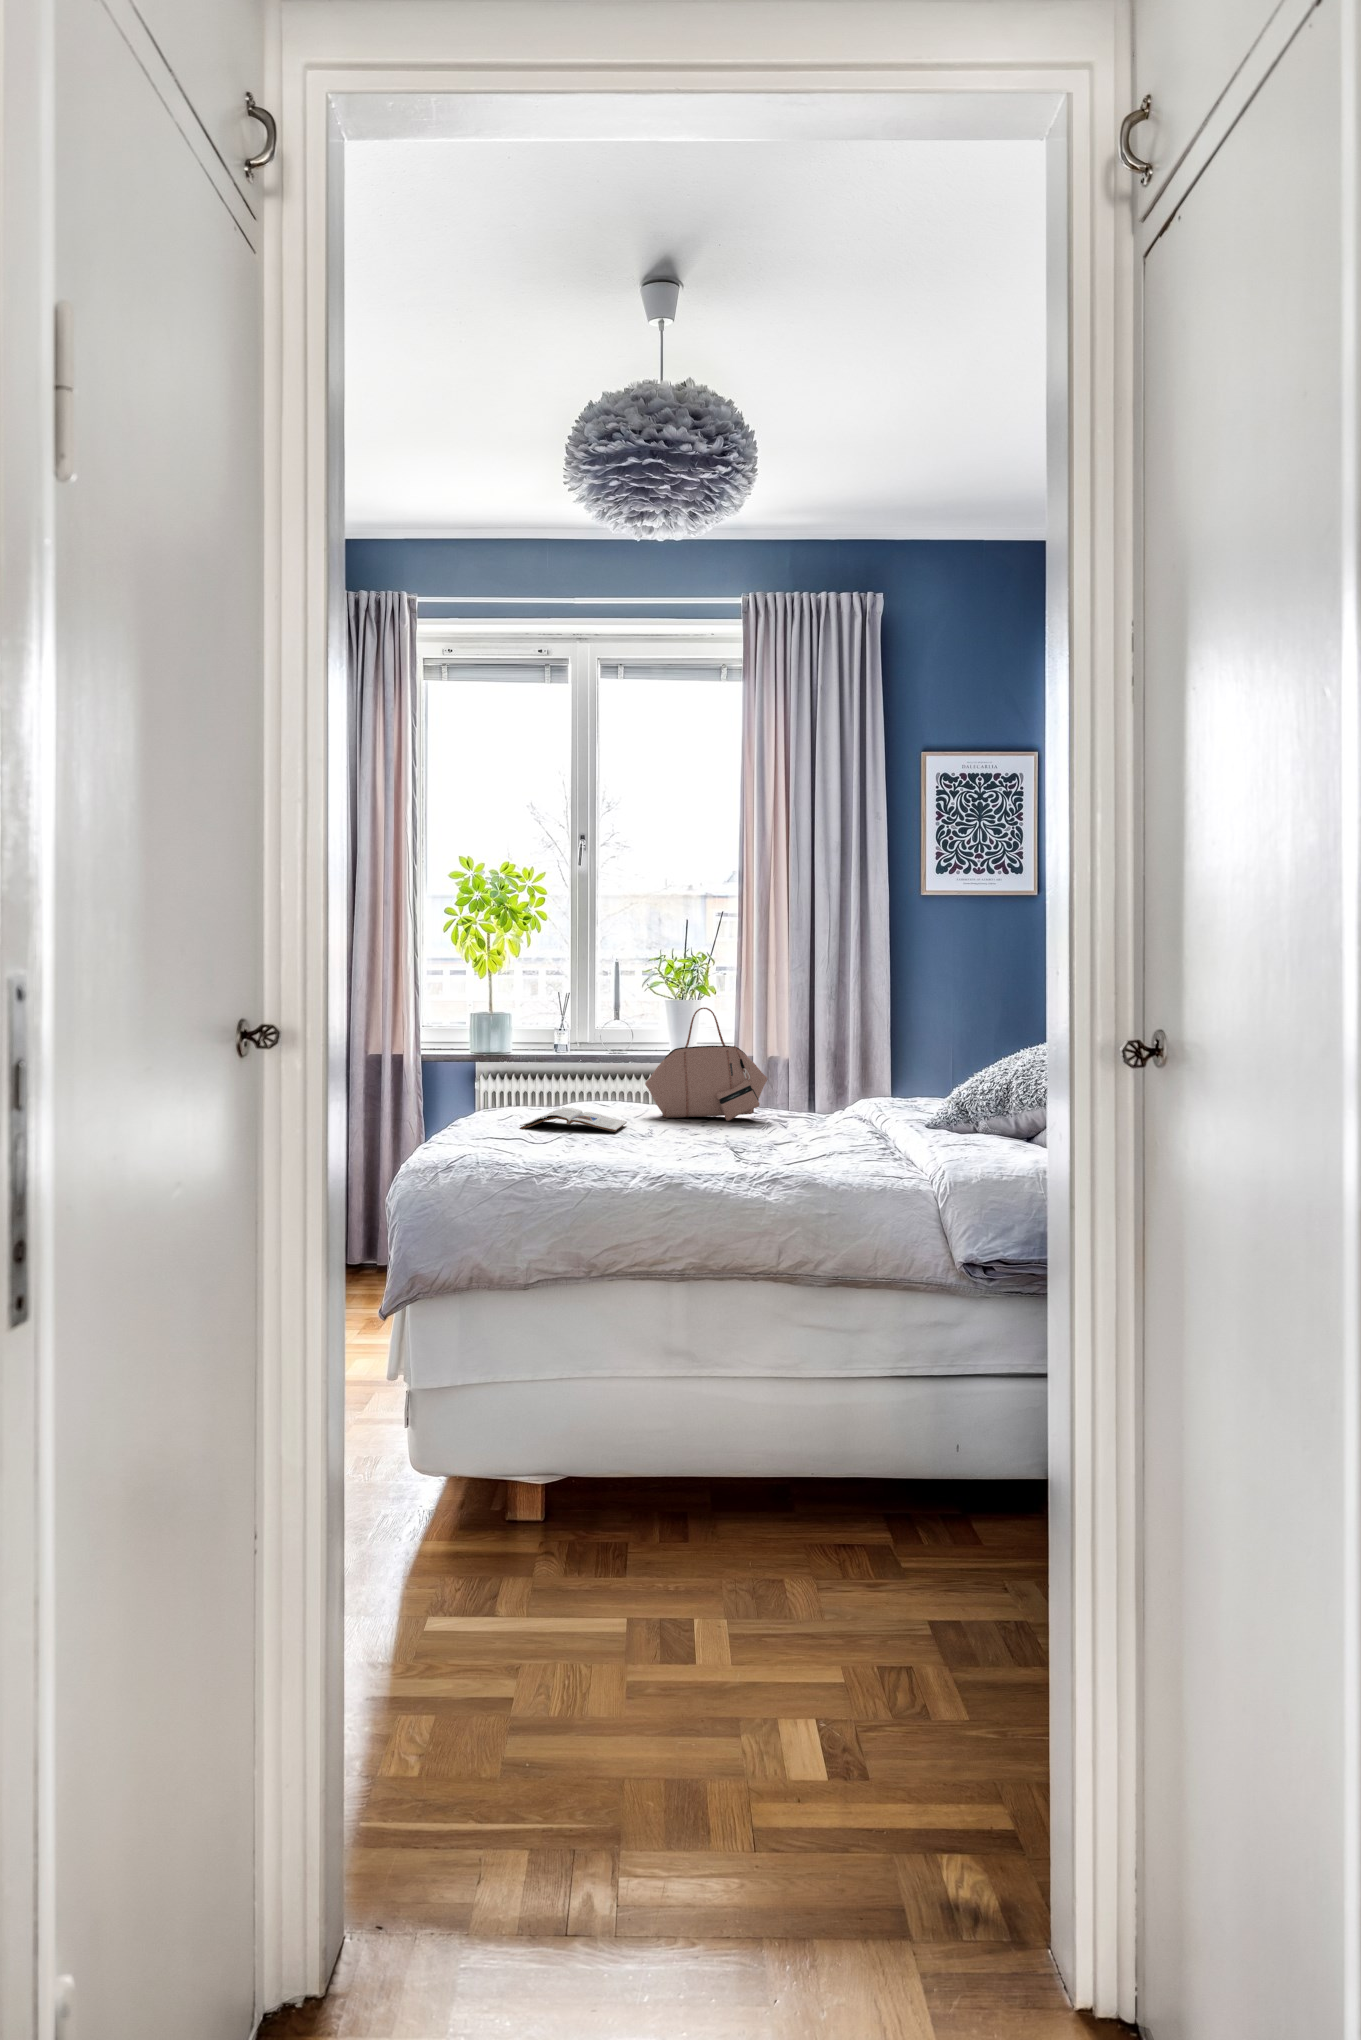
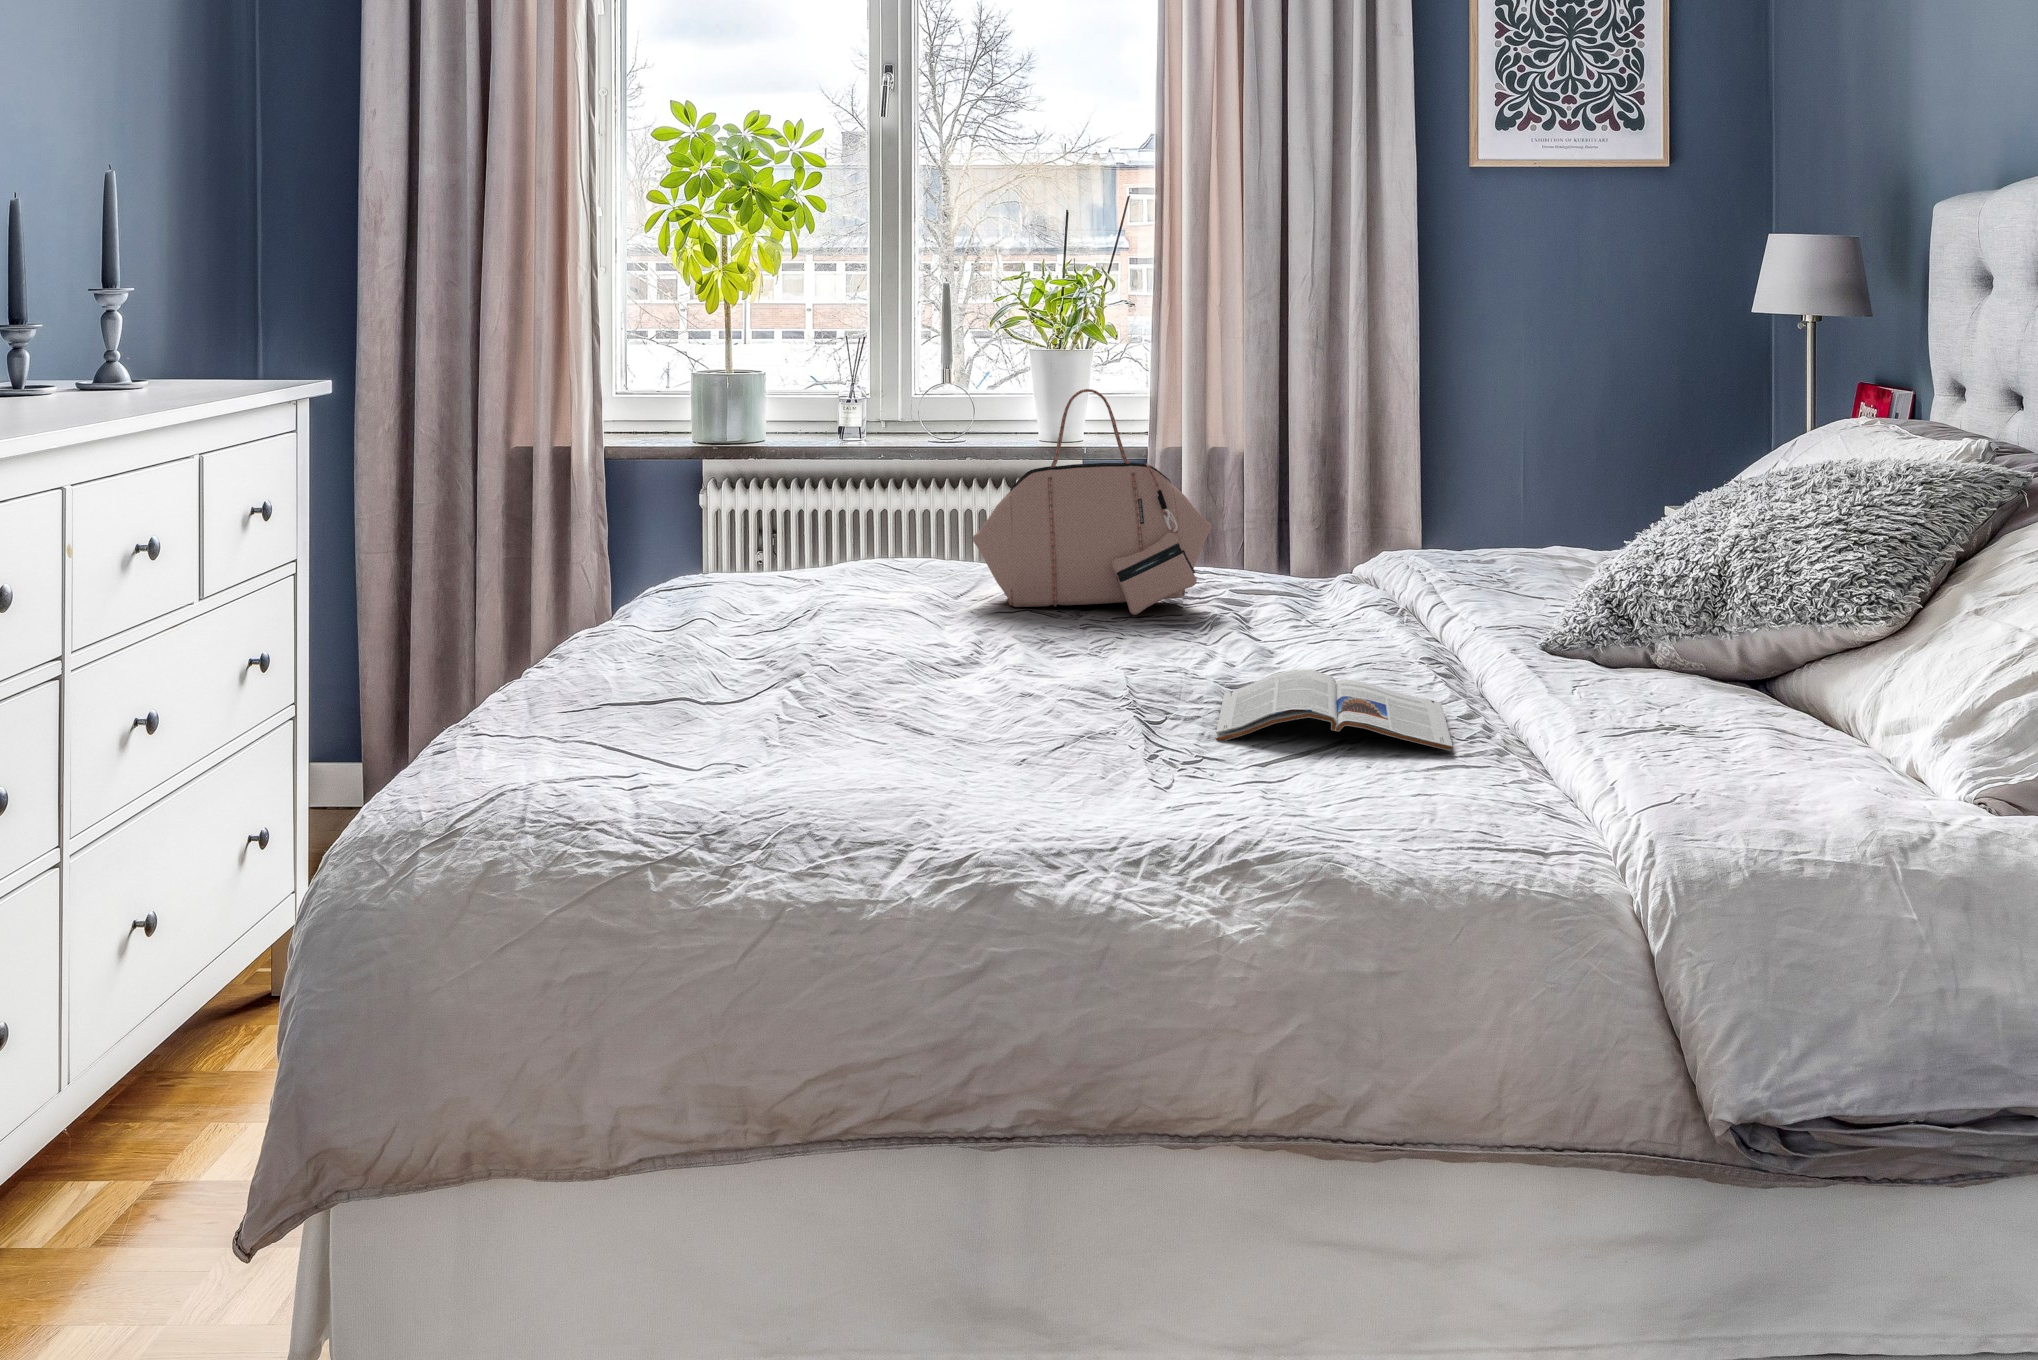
magazine: present [520,1108,627,1132] -> present [1216,670,1453,751]

